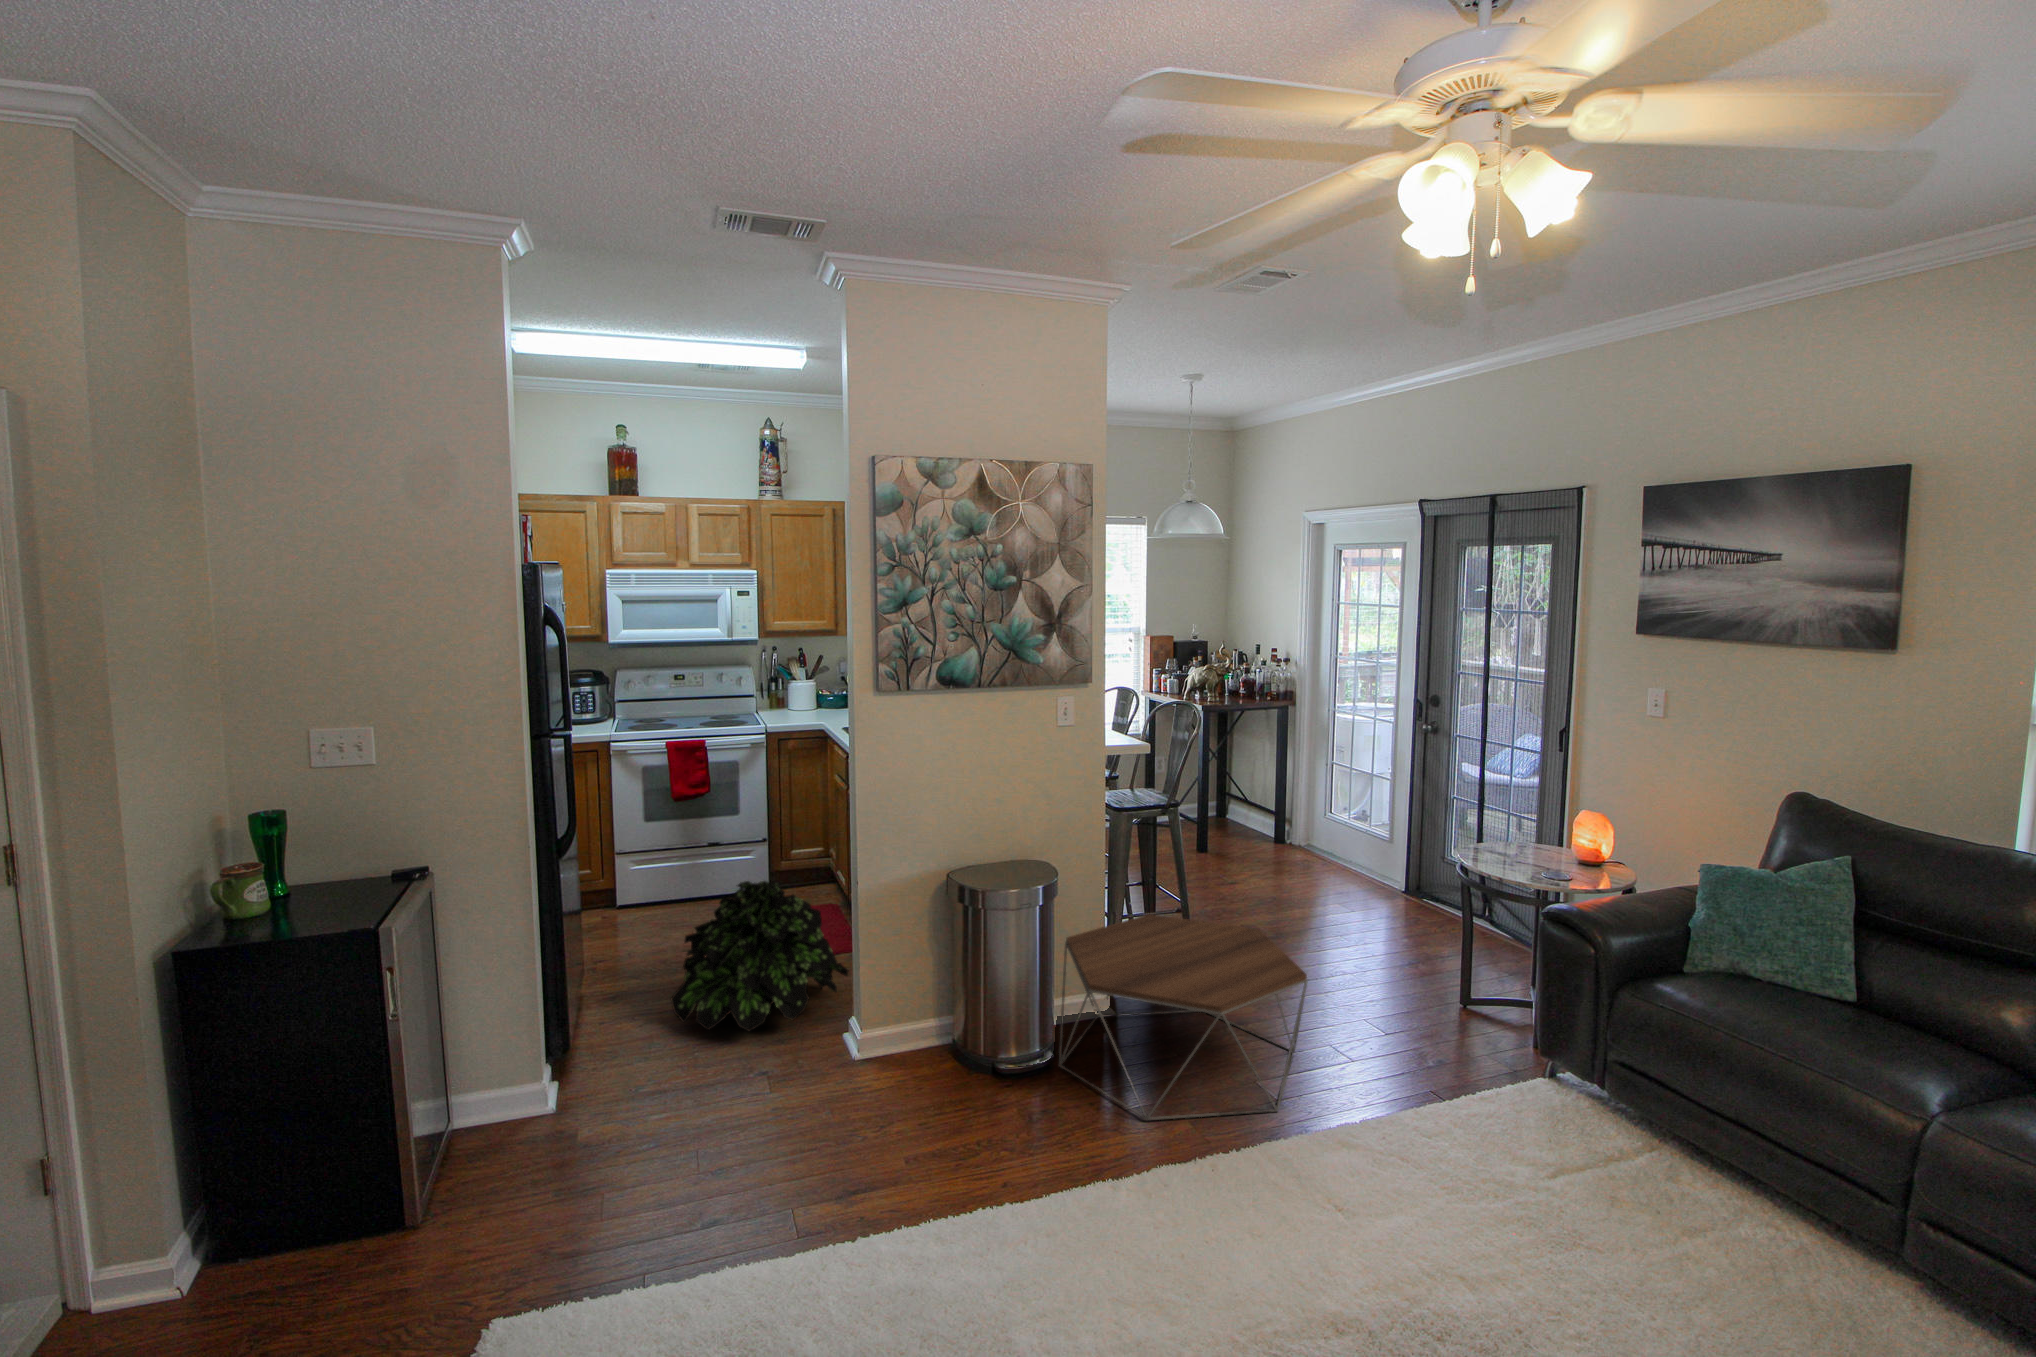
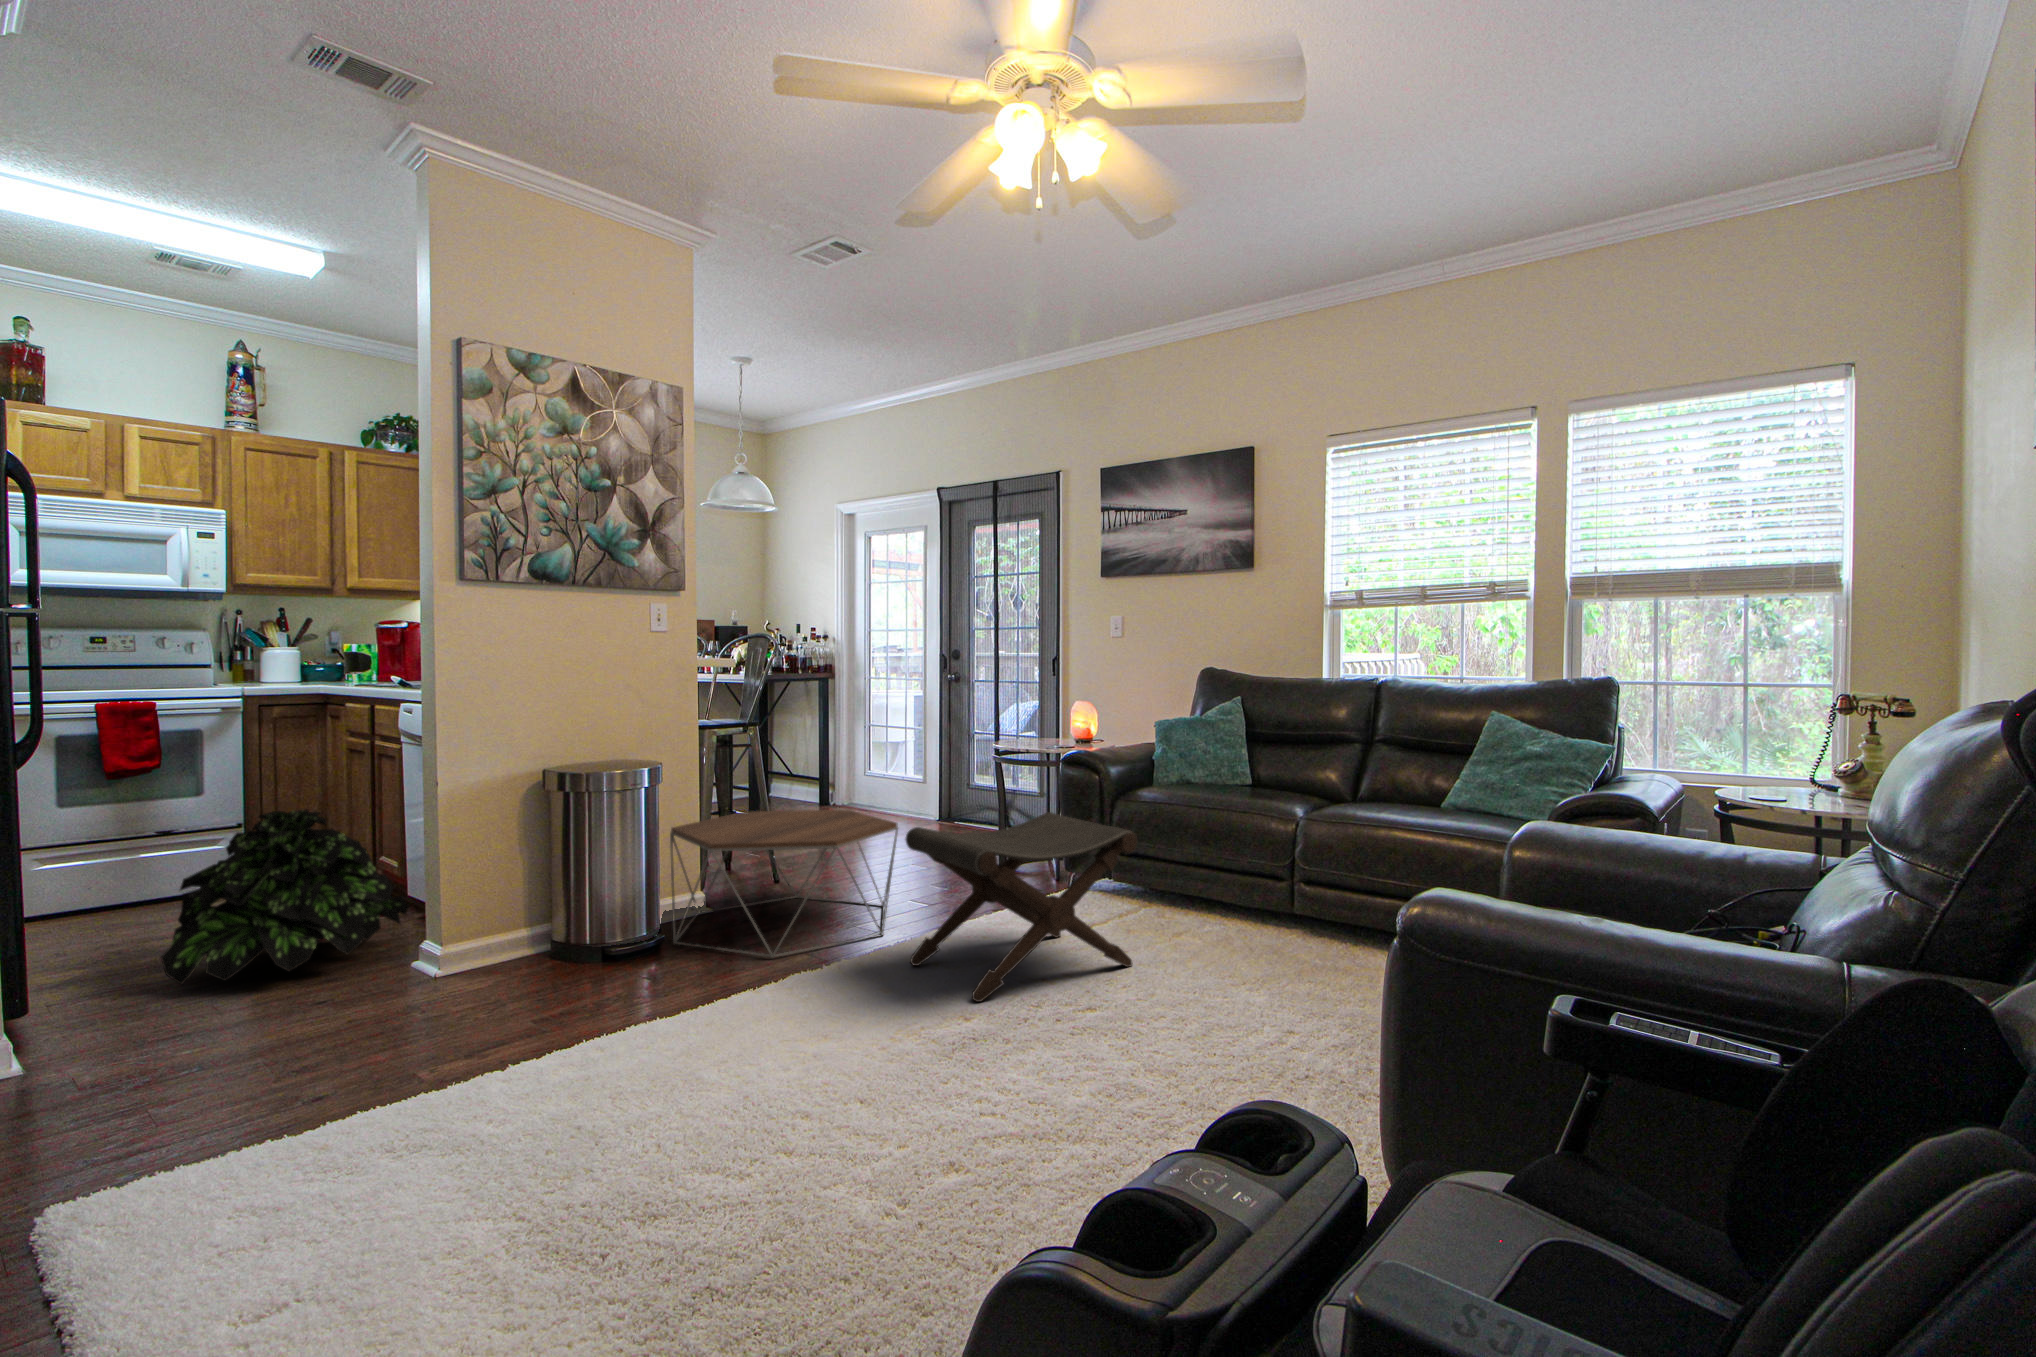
footstool: none [1294,1019,1616,1291] -> present [906,812,1137,1002]

